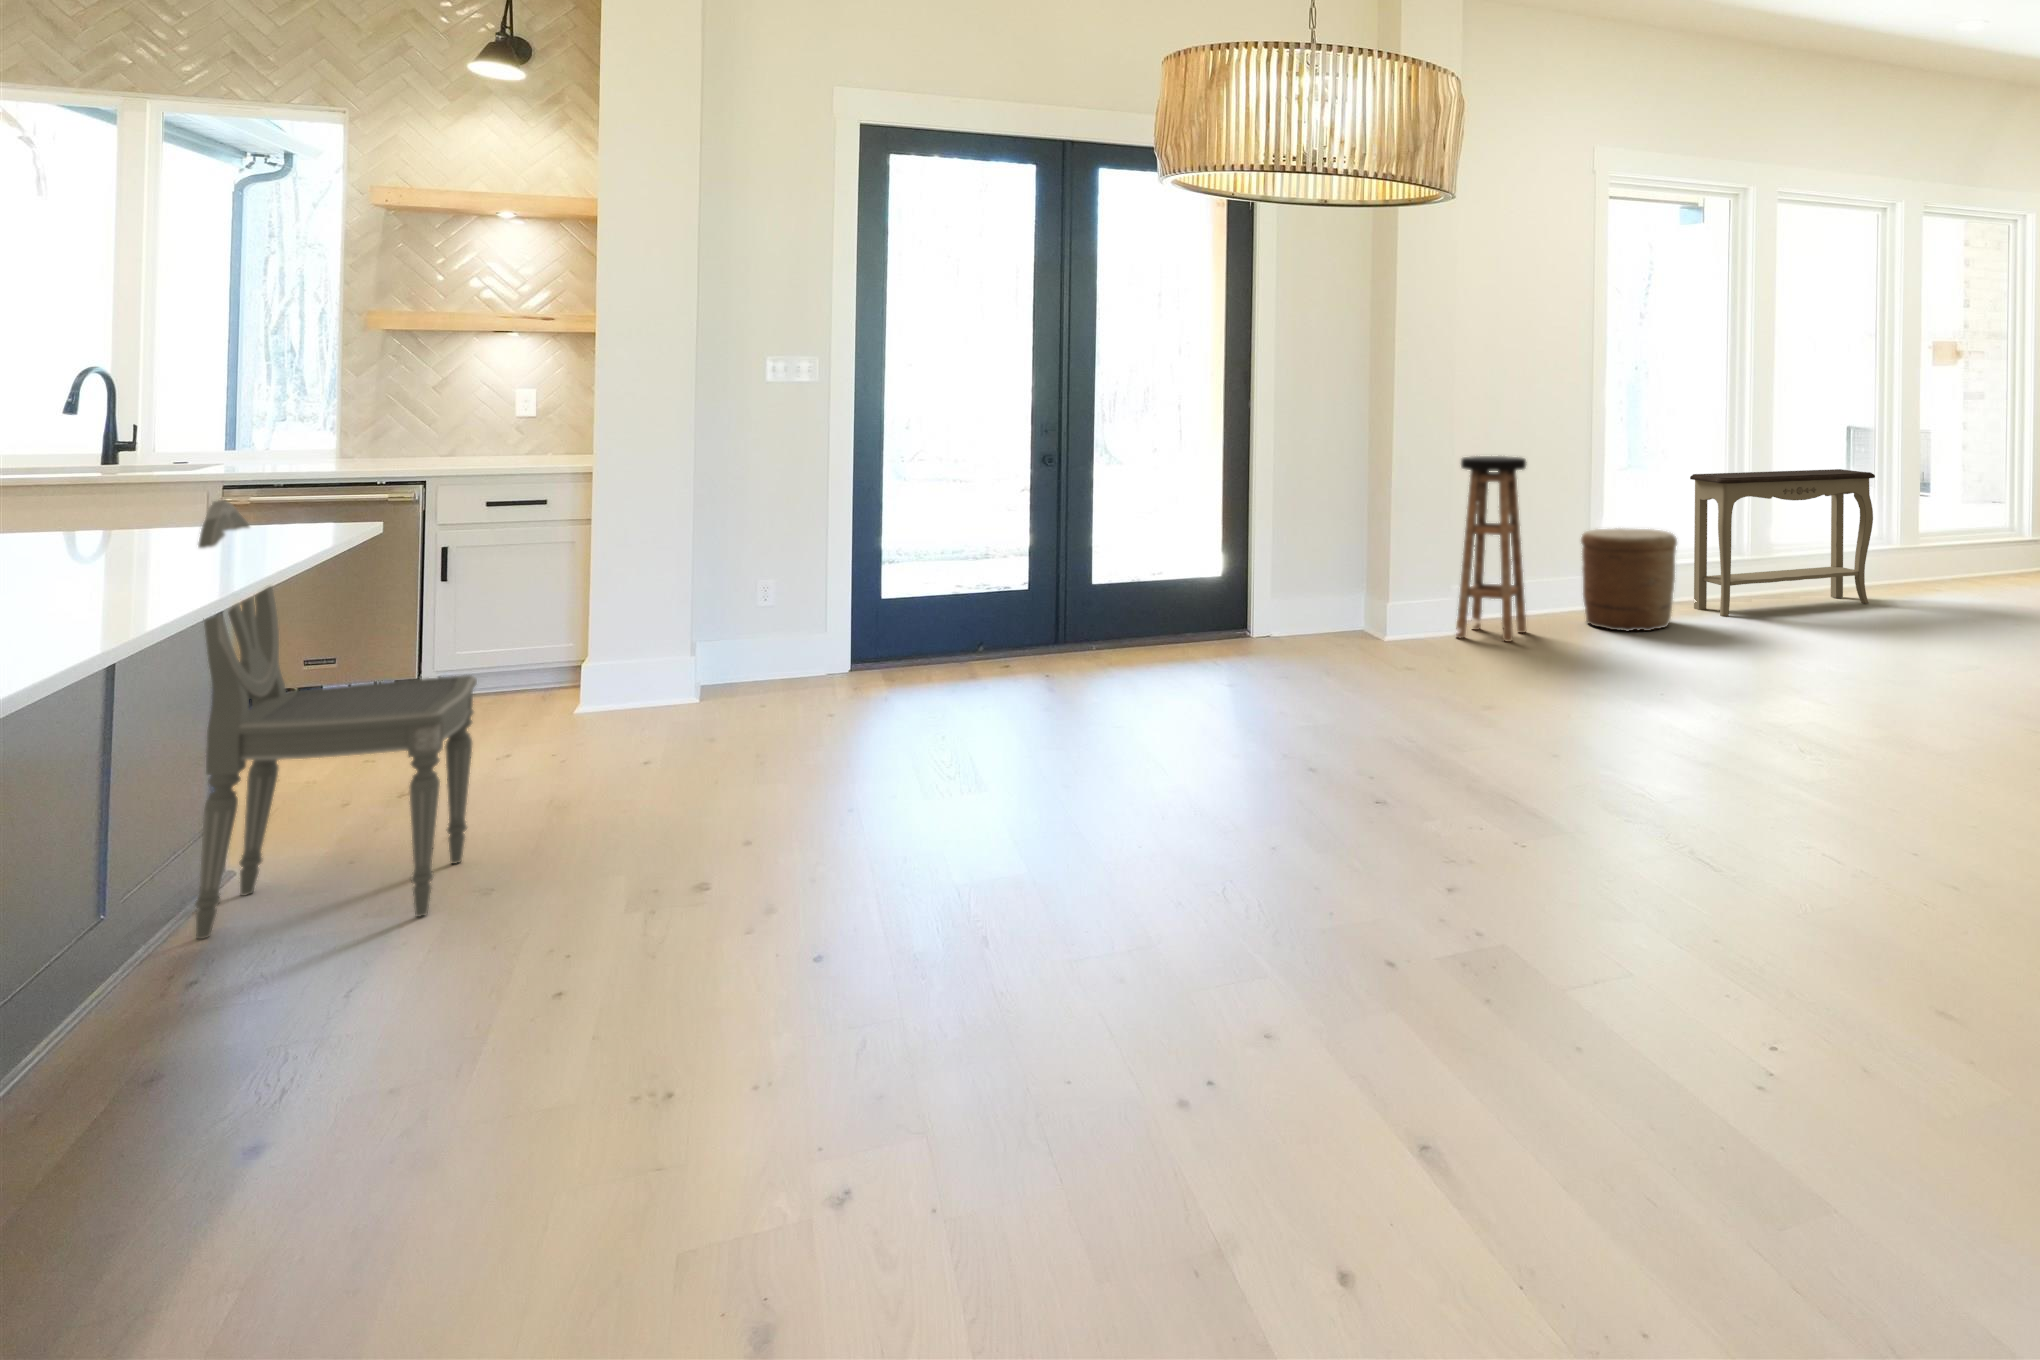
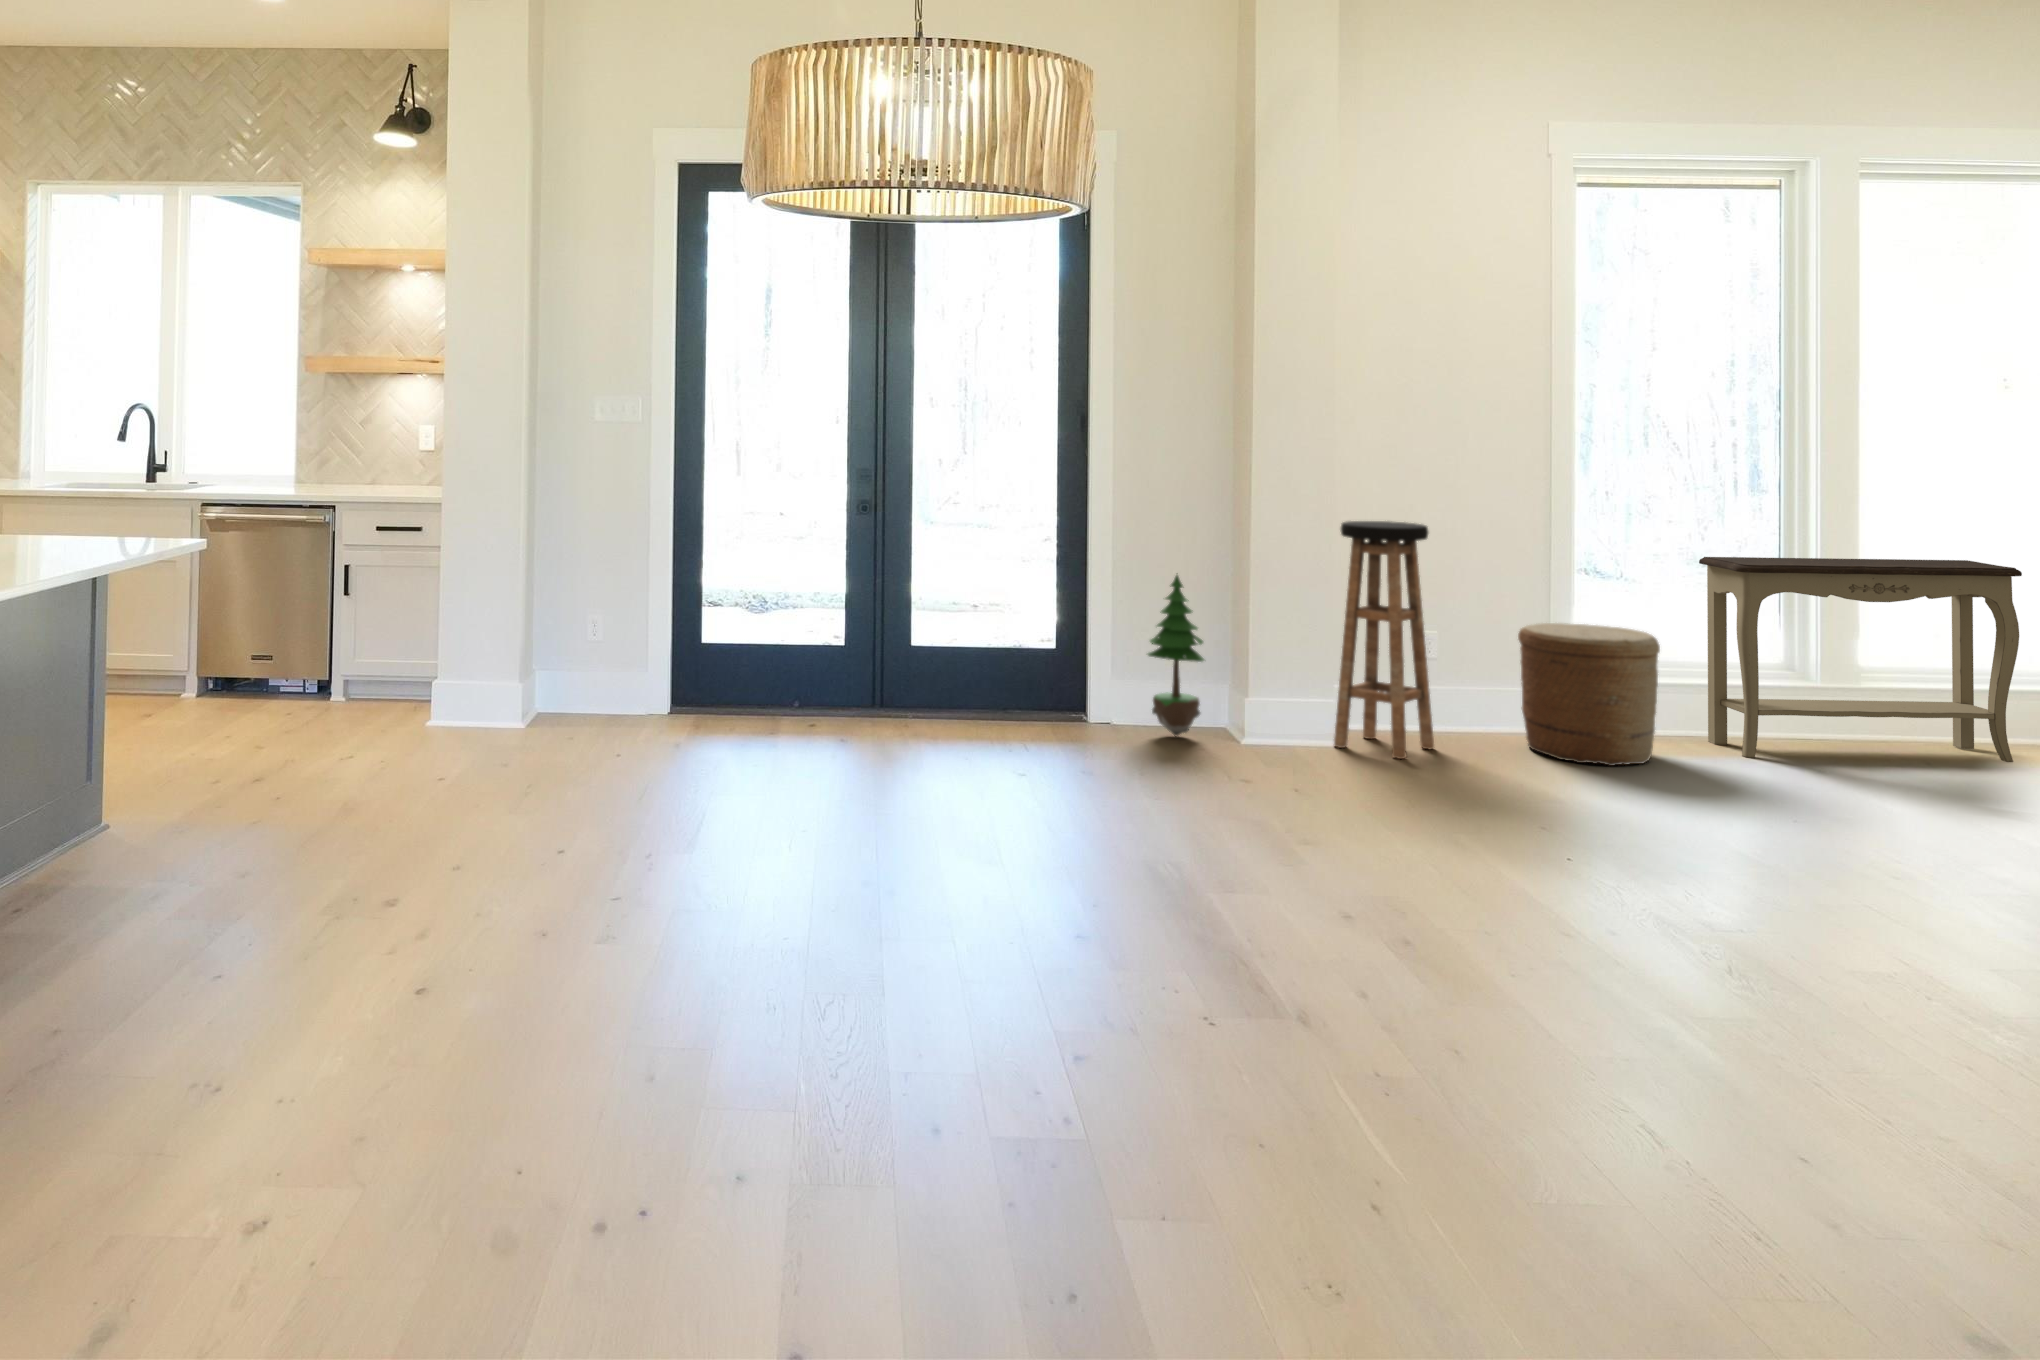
dining chair: present [195,500,477,939] -> none [33,519,252,896]
potted tree: none [1308,505,1357,643] -> present [1148,575,1204,736]

